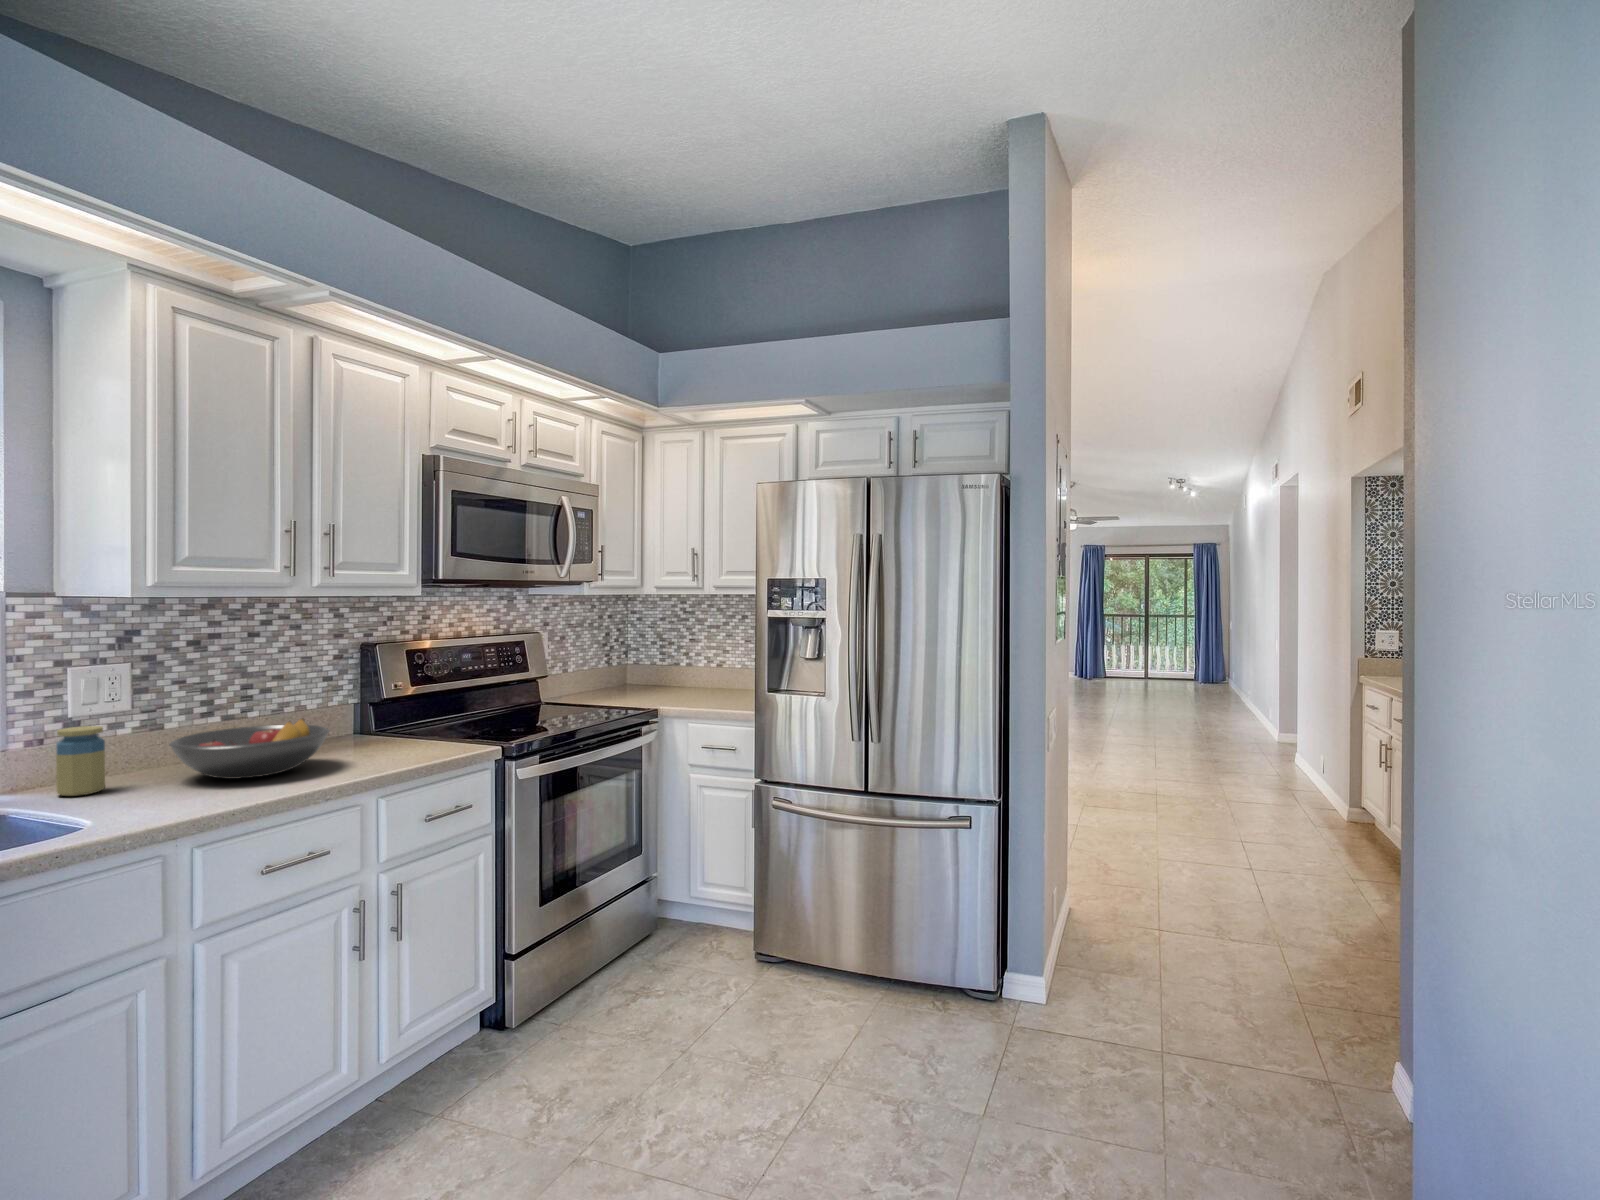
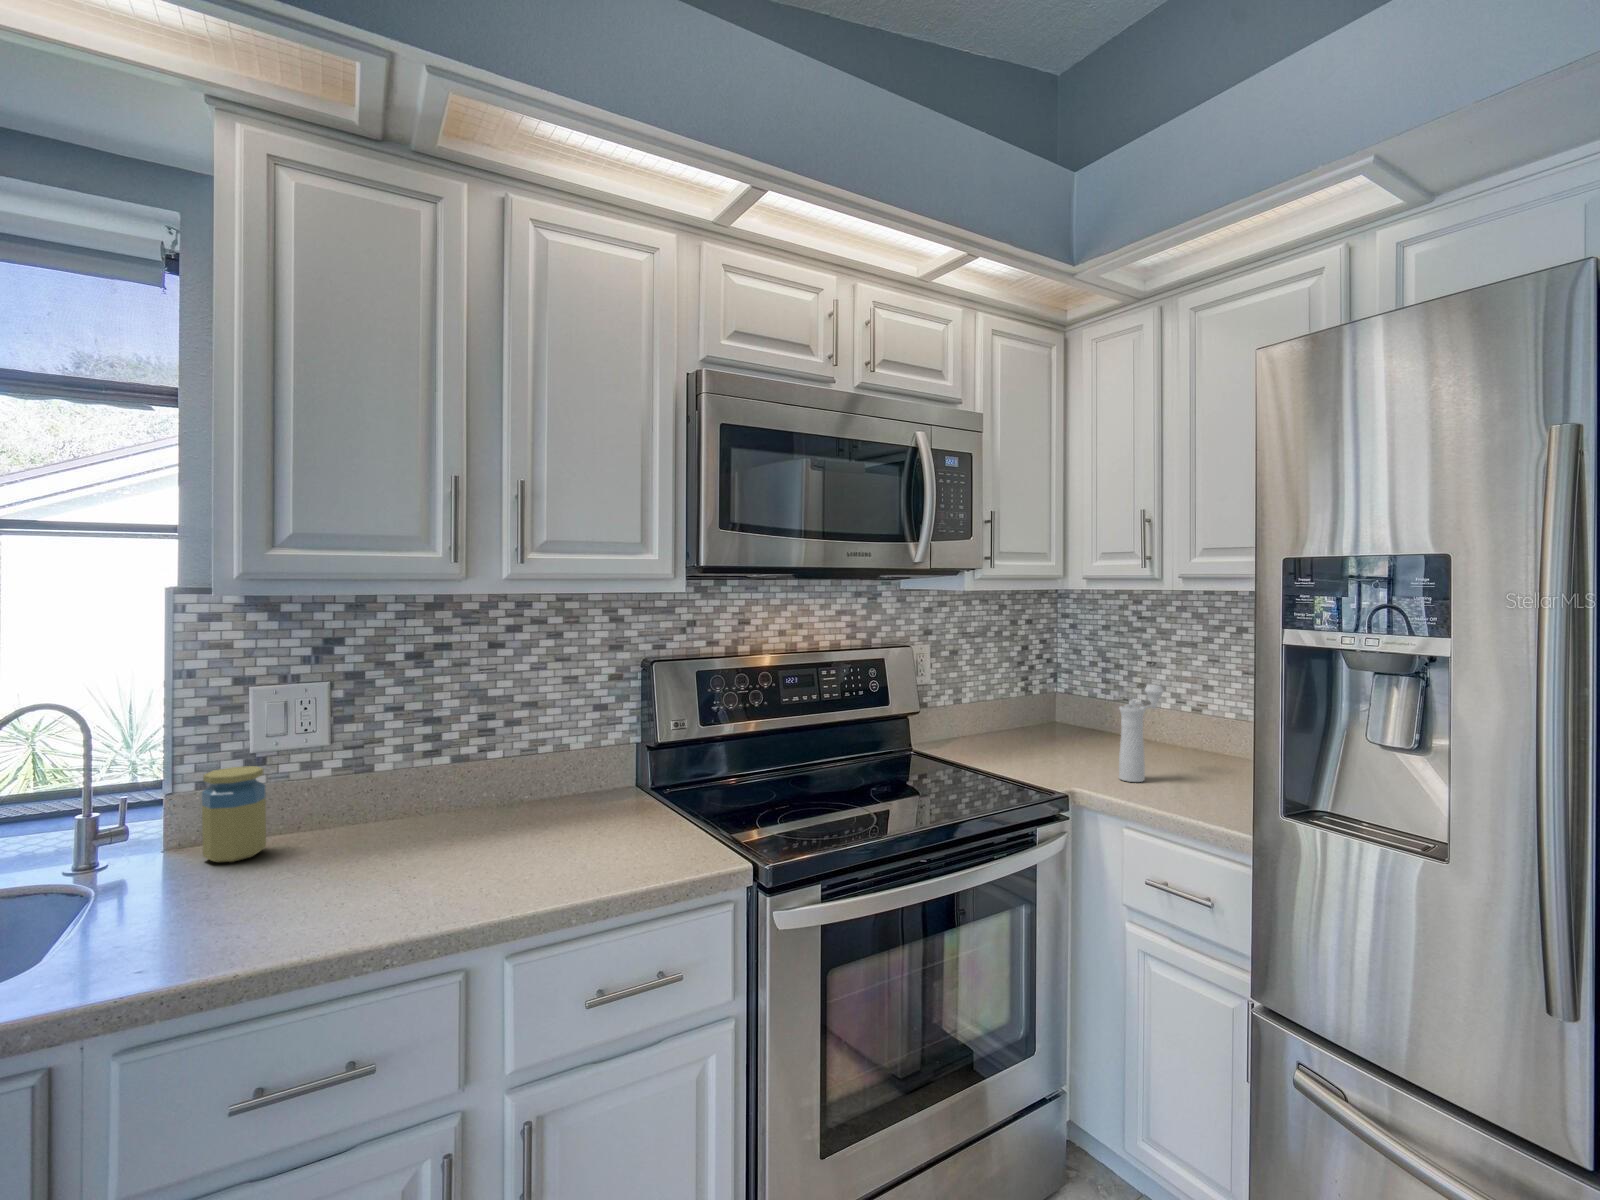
pepper mill: none [679,650,703,708] -> present [1119,685,1164,782]
fruit bowl: present [169,718,329,779] -> none [318,773,534,864]

